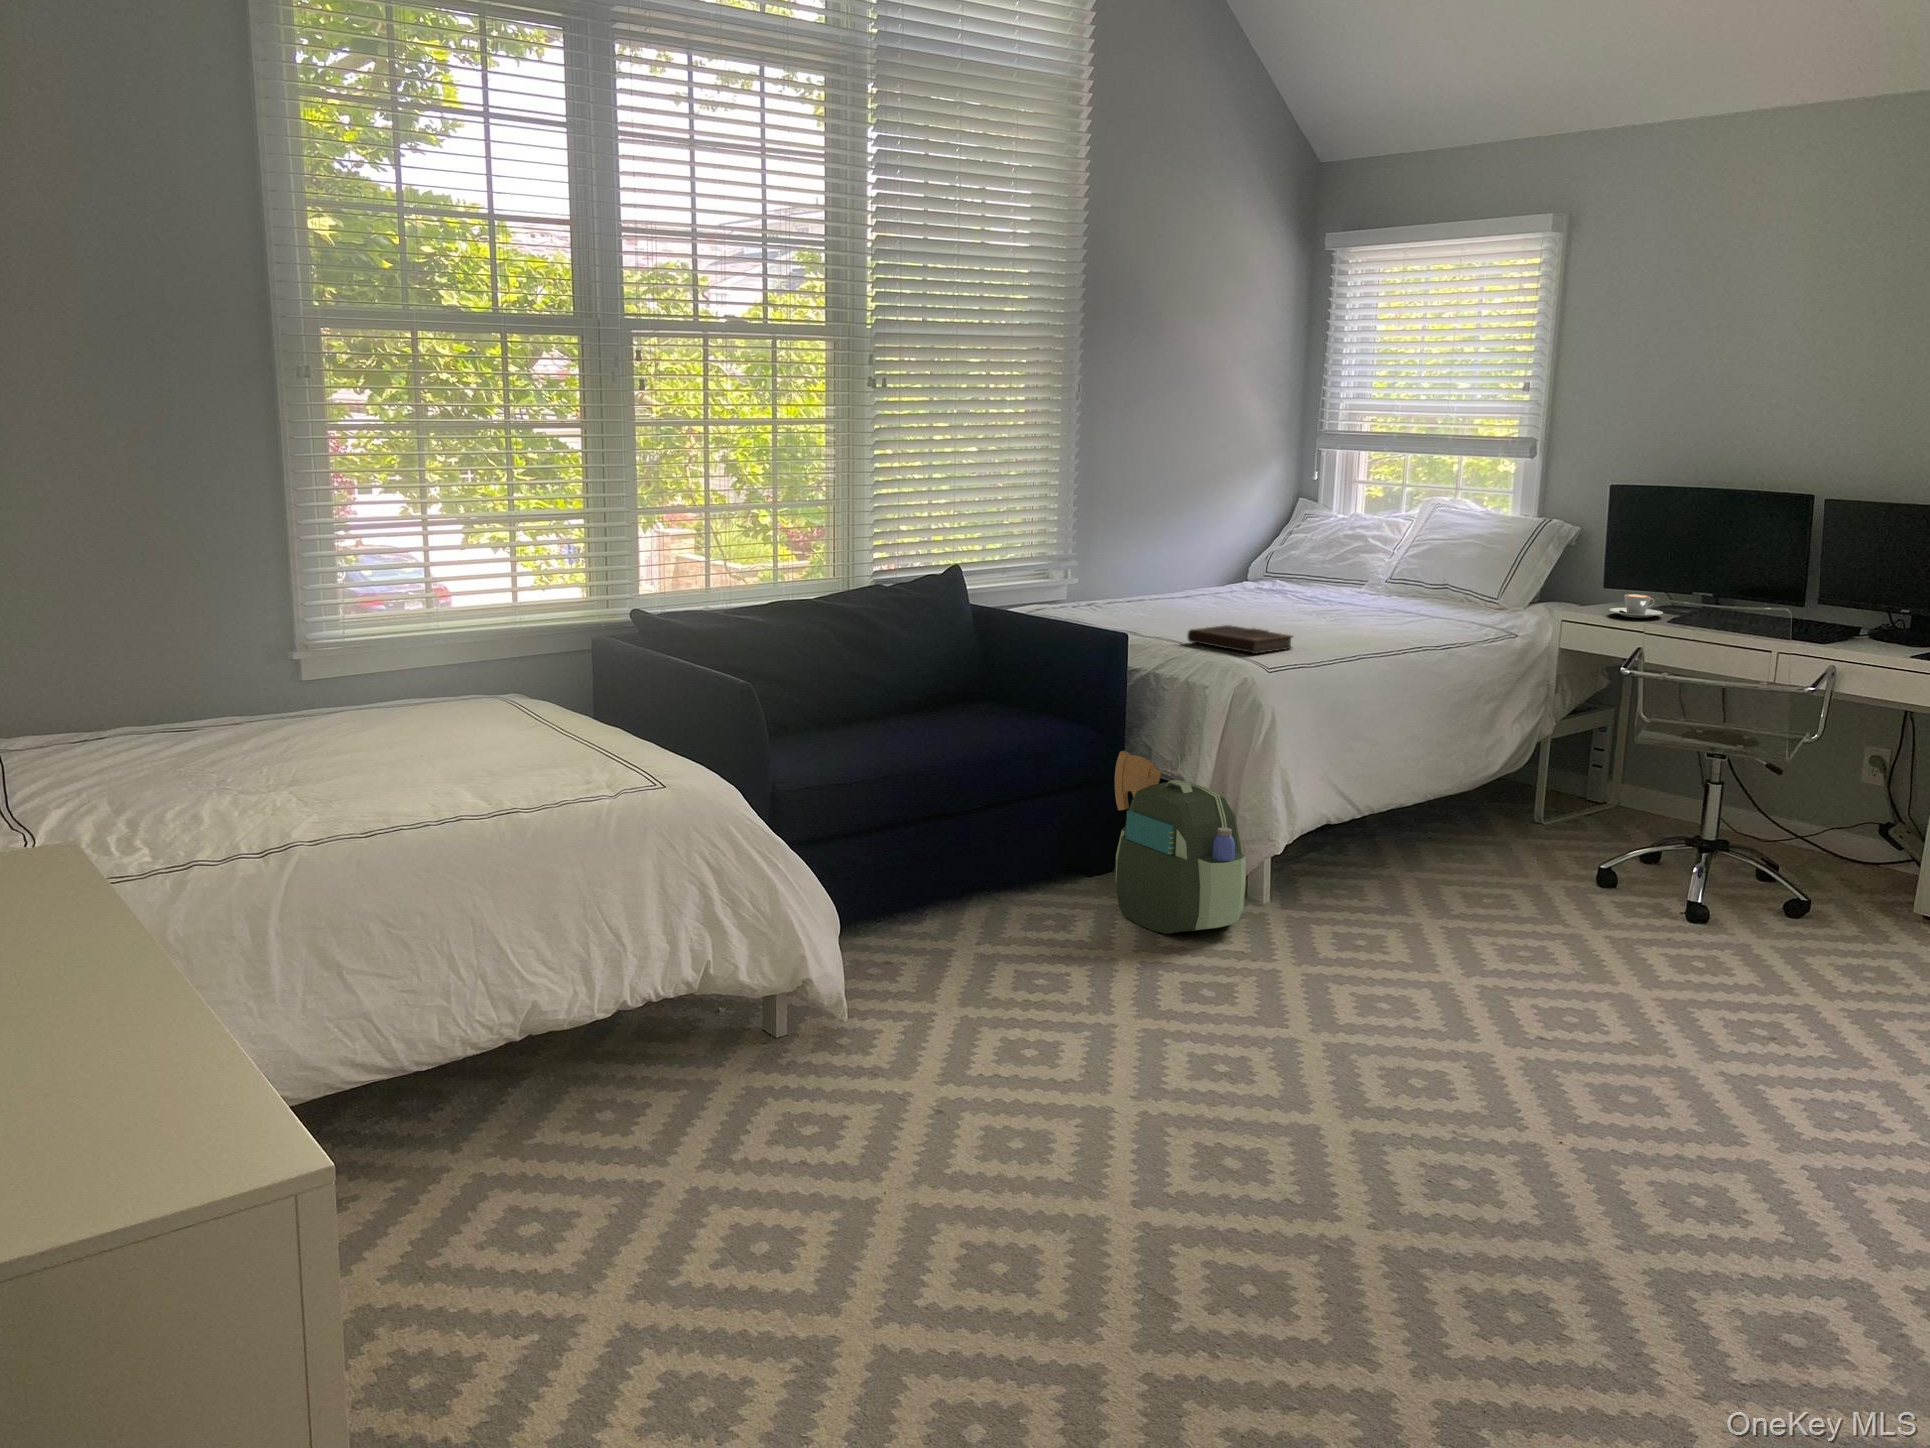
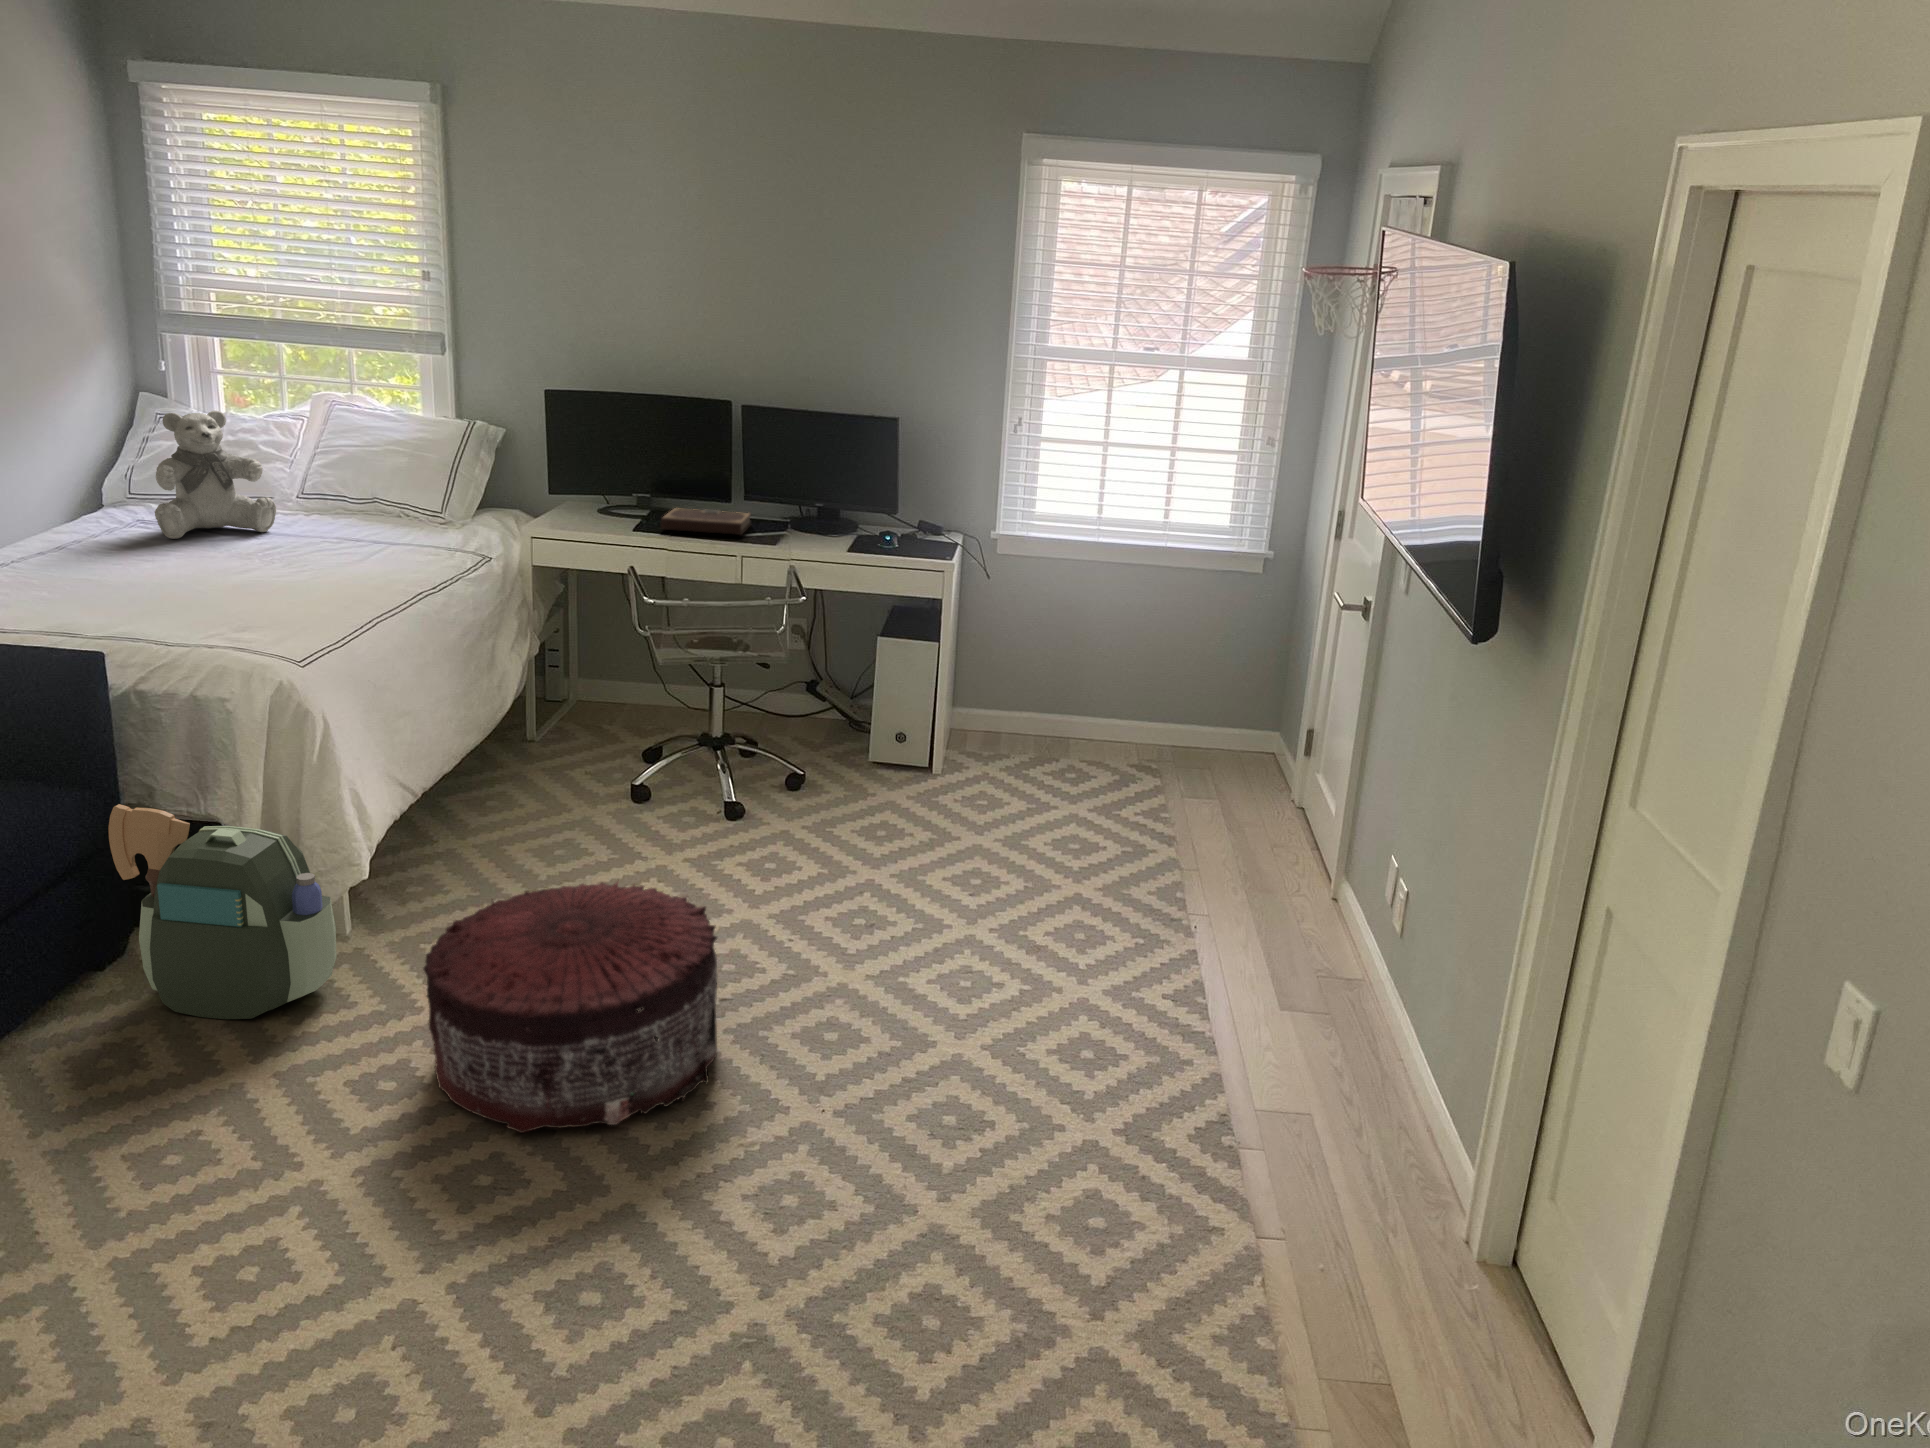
teddy bear: none [1261,499,1355,601] -> present [155,411,276,539]
coffee cup: present [1609,595,1663,618] -> none [570,503,620,527]
notebook: present [1187,625,1293,653] -> present [661,508,751,535]
pouf: none [1254,876,1532,1091] -> present [423,882,717,1133]

